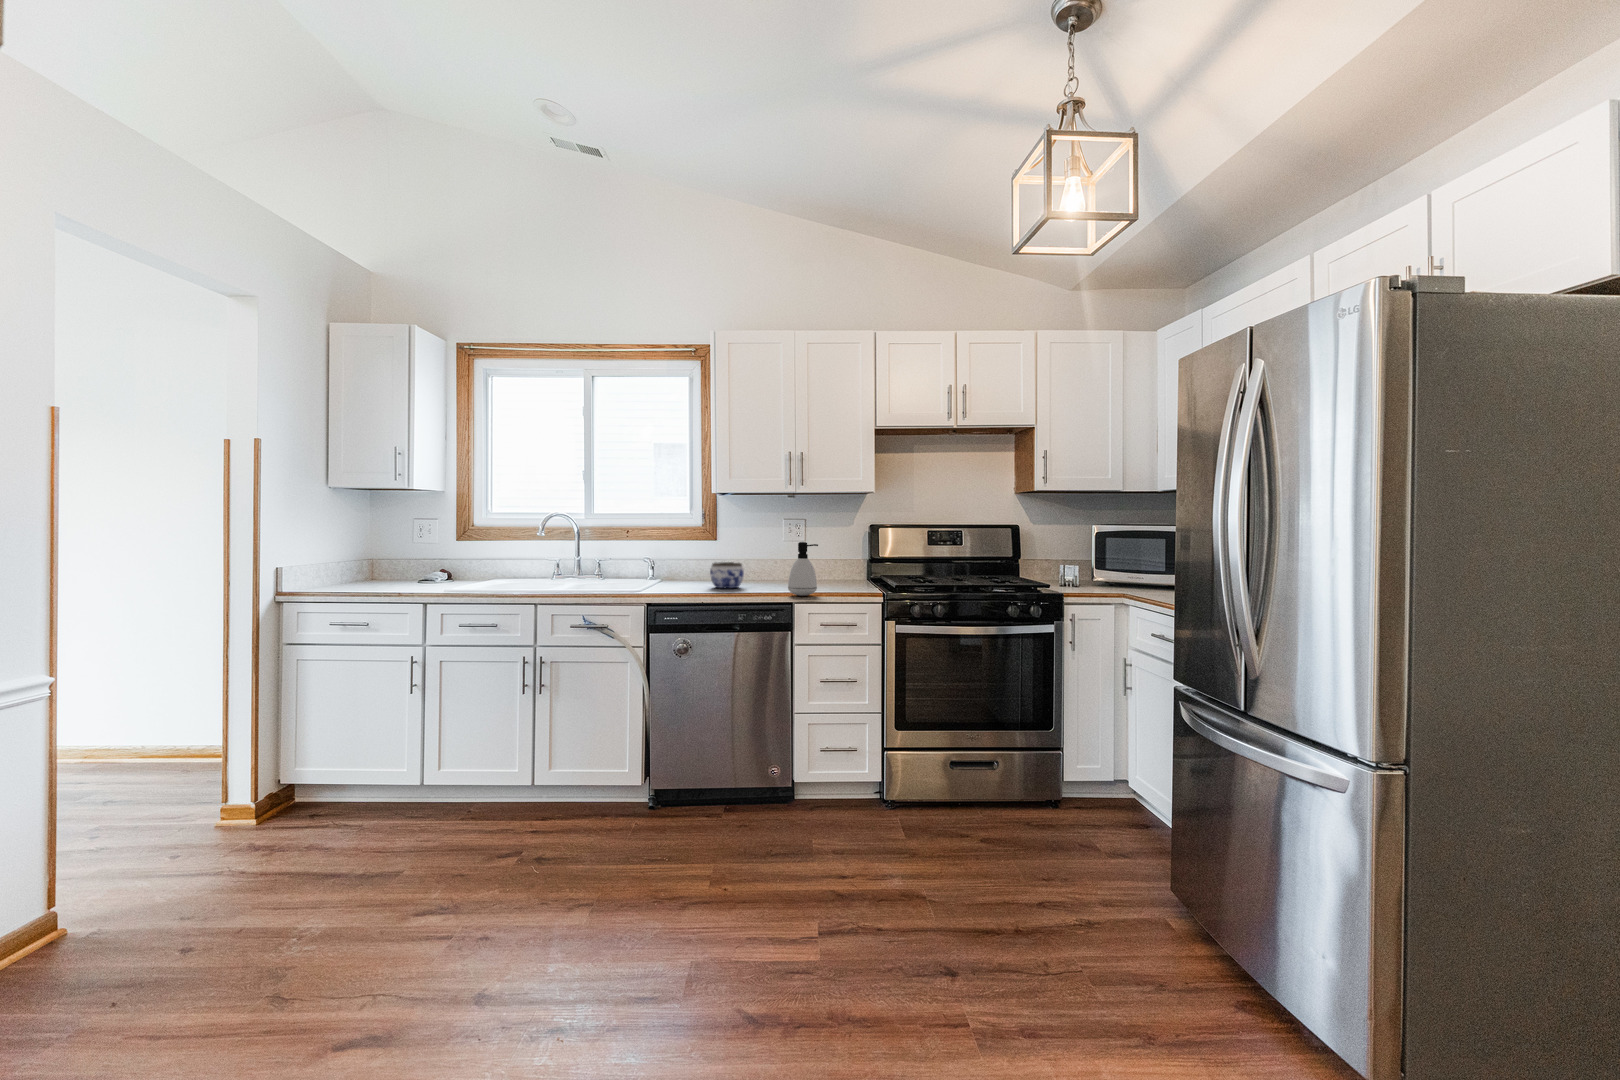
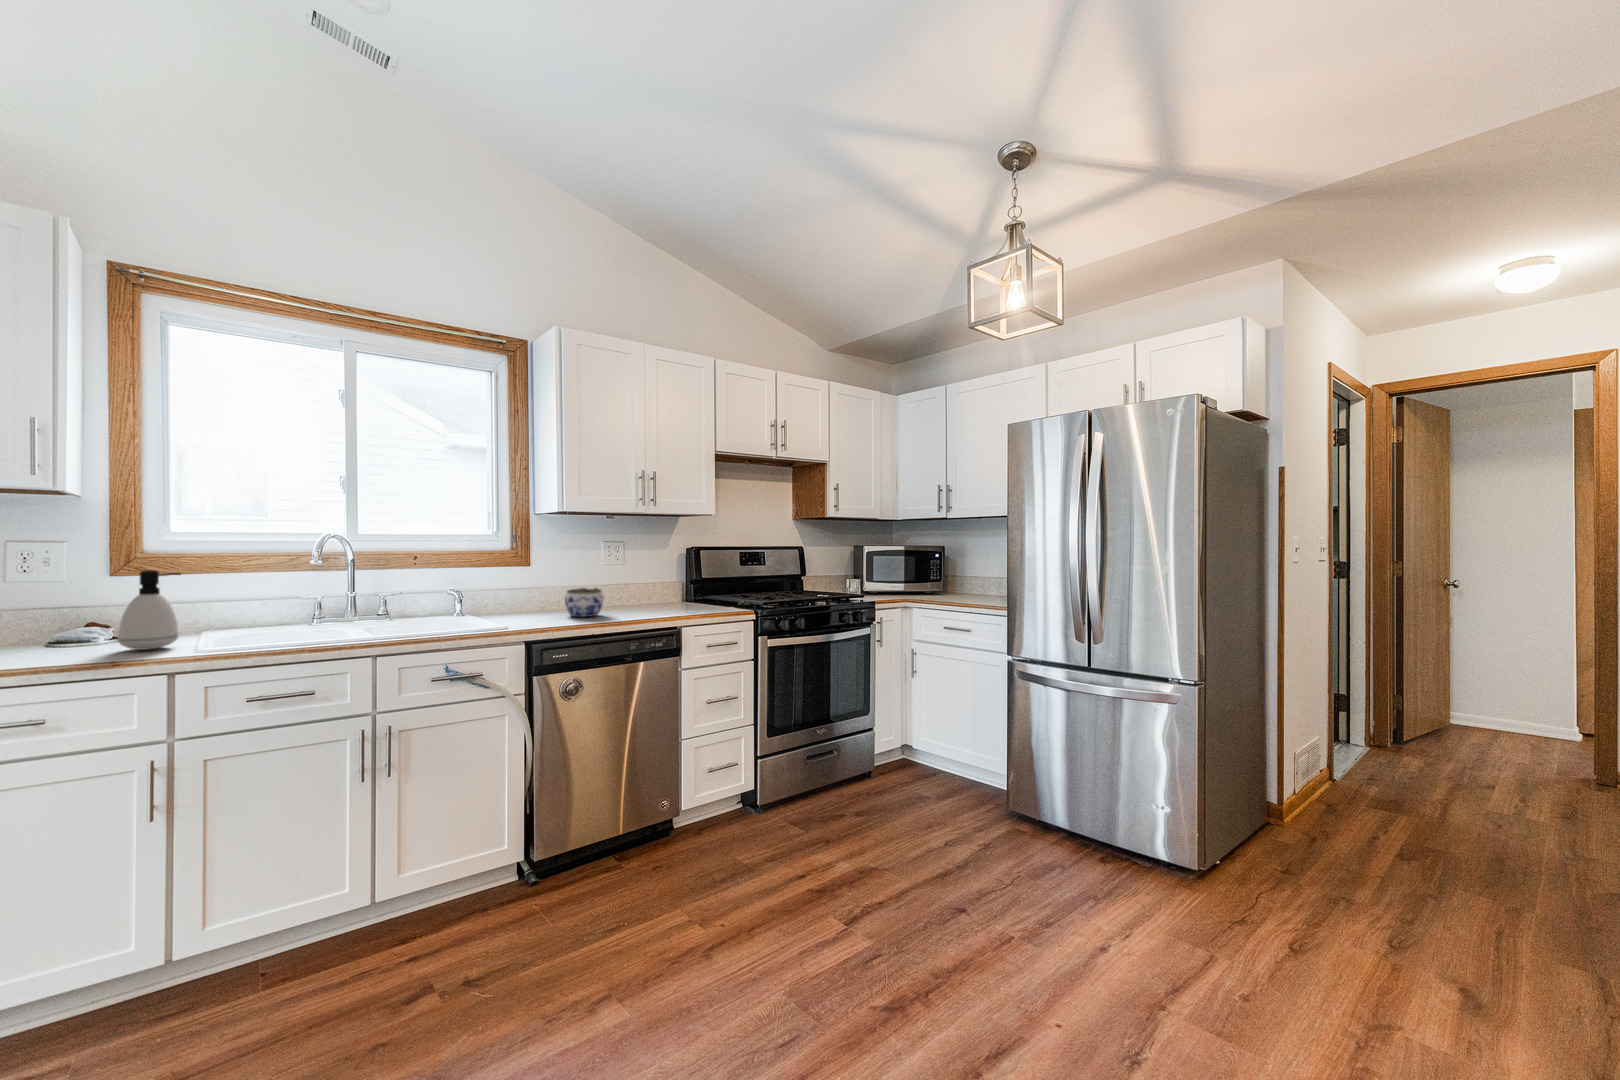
soap dispenser: present [788,542,818,596] -> present [118,570,180,650]

